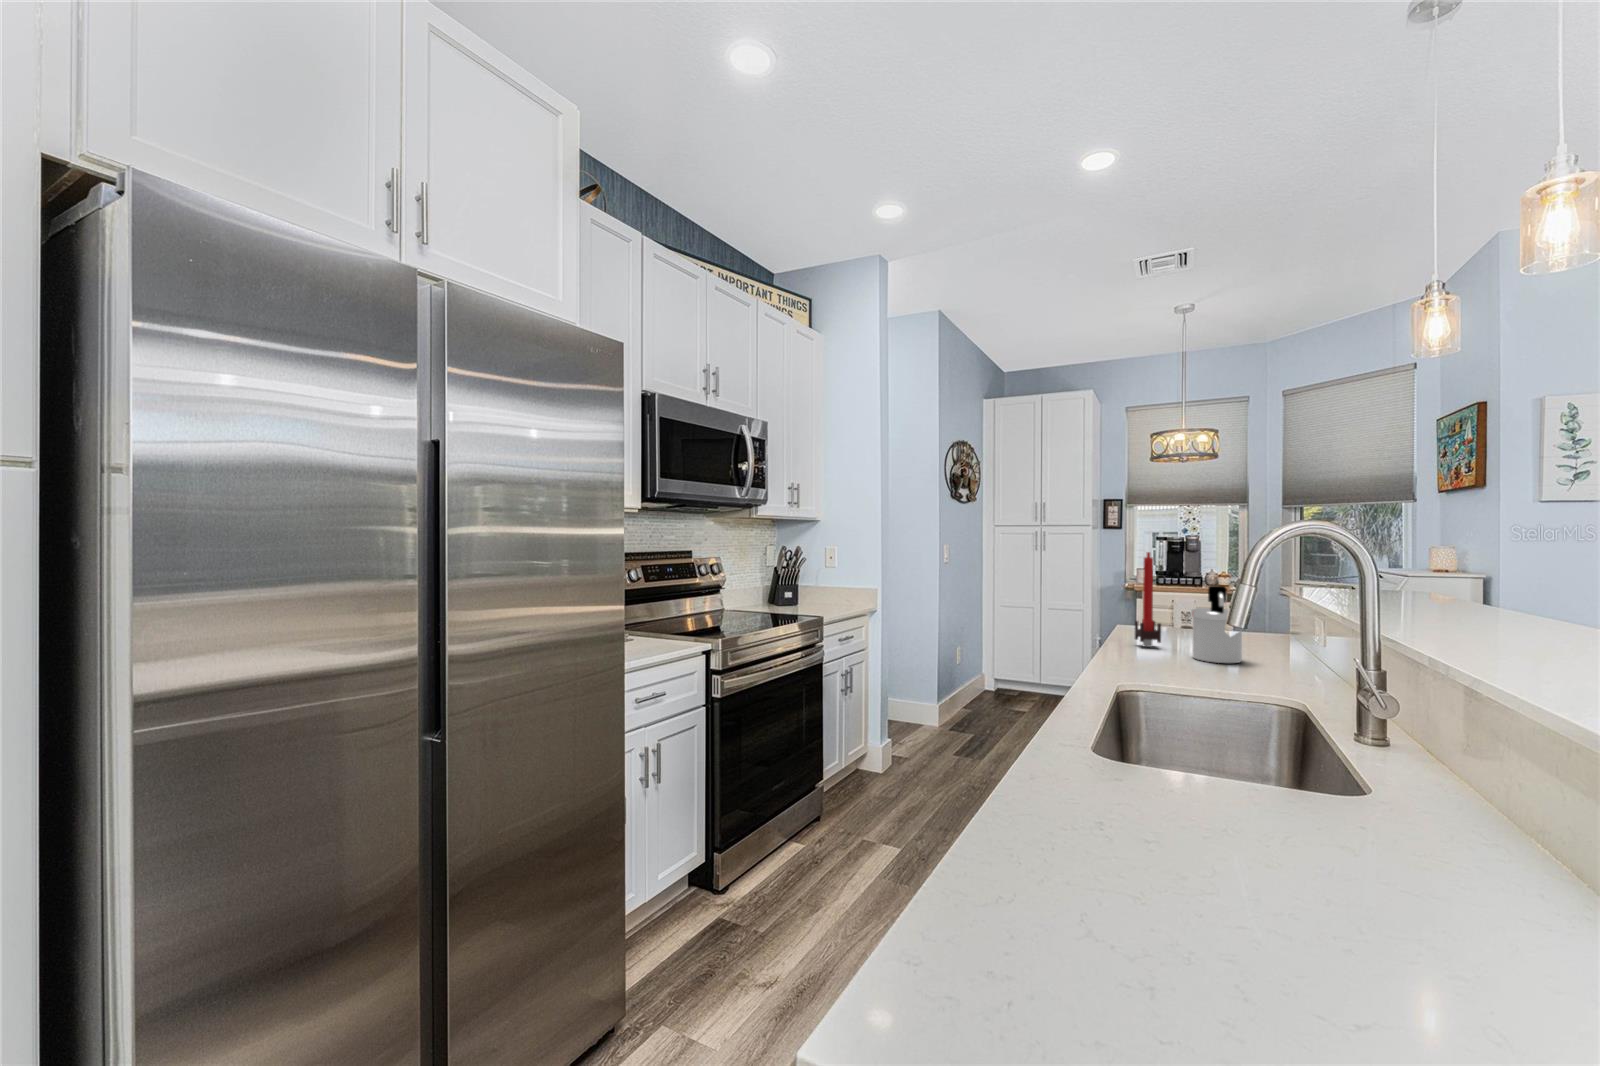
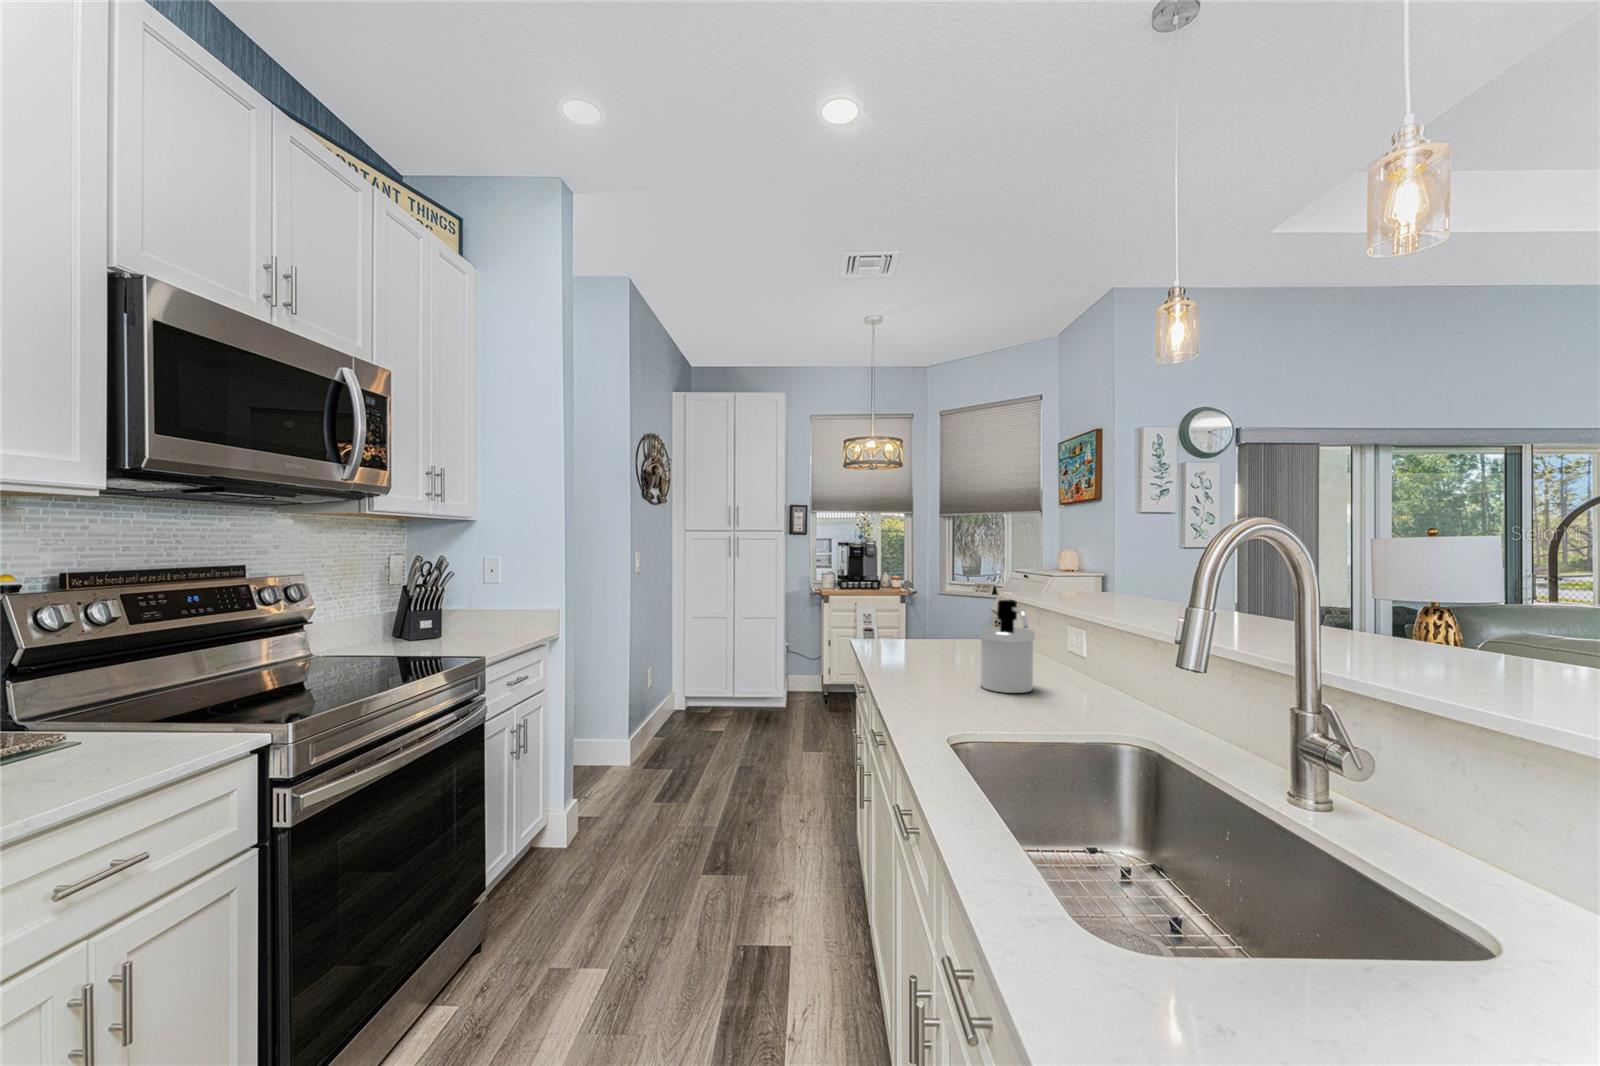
candle: present [1135,552,1161,647] -> none [909,561,940,676]

